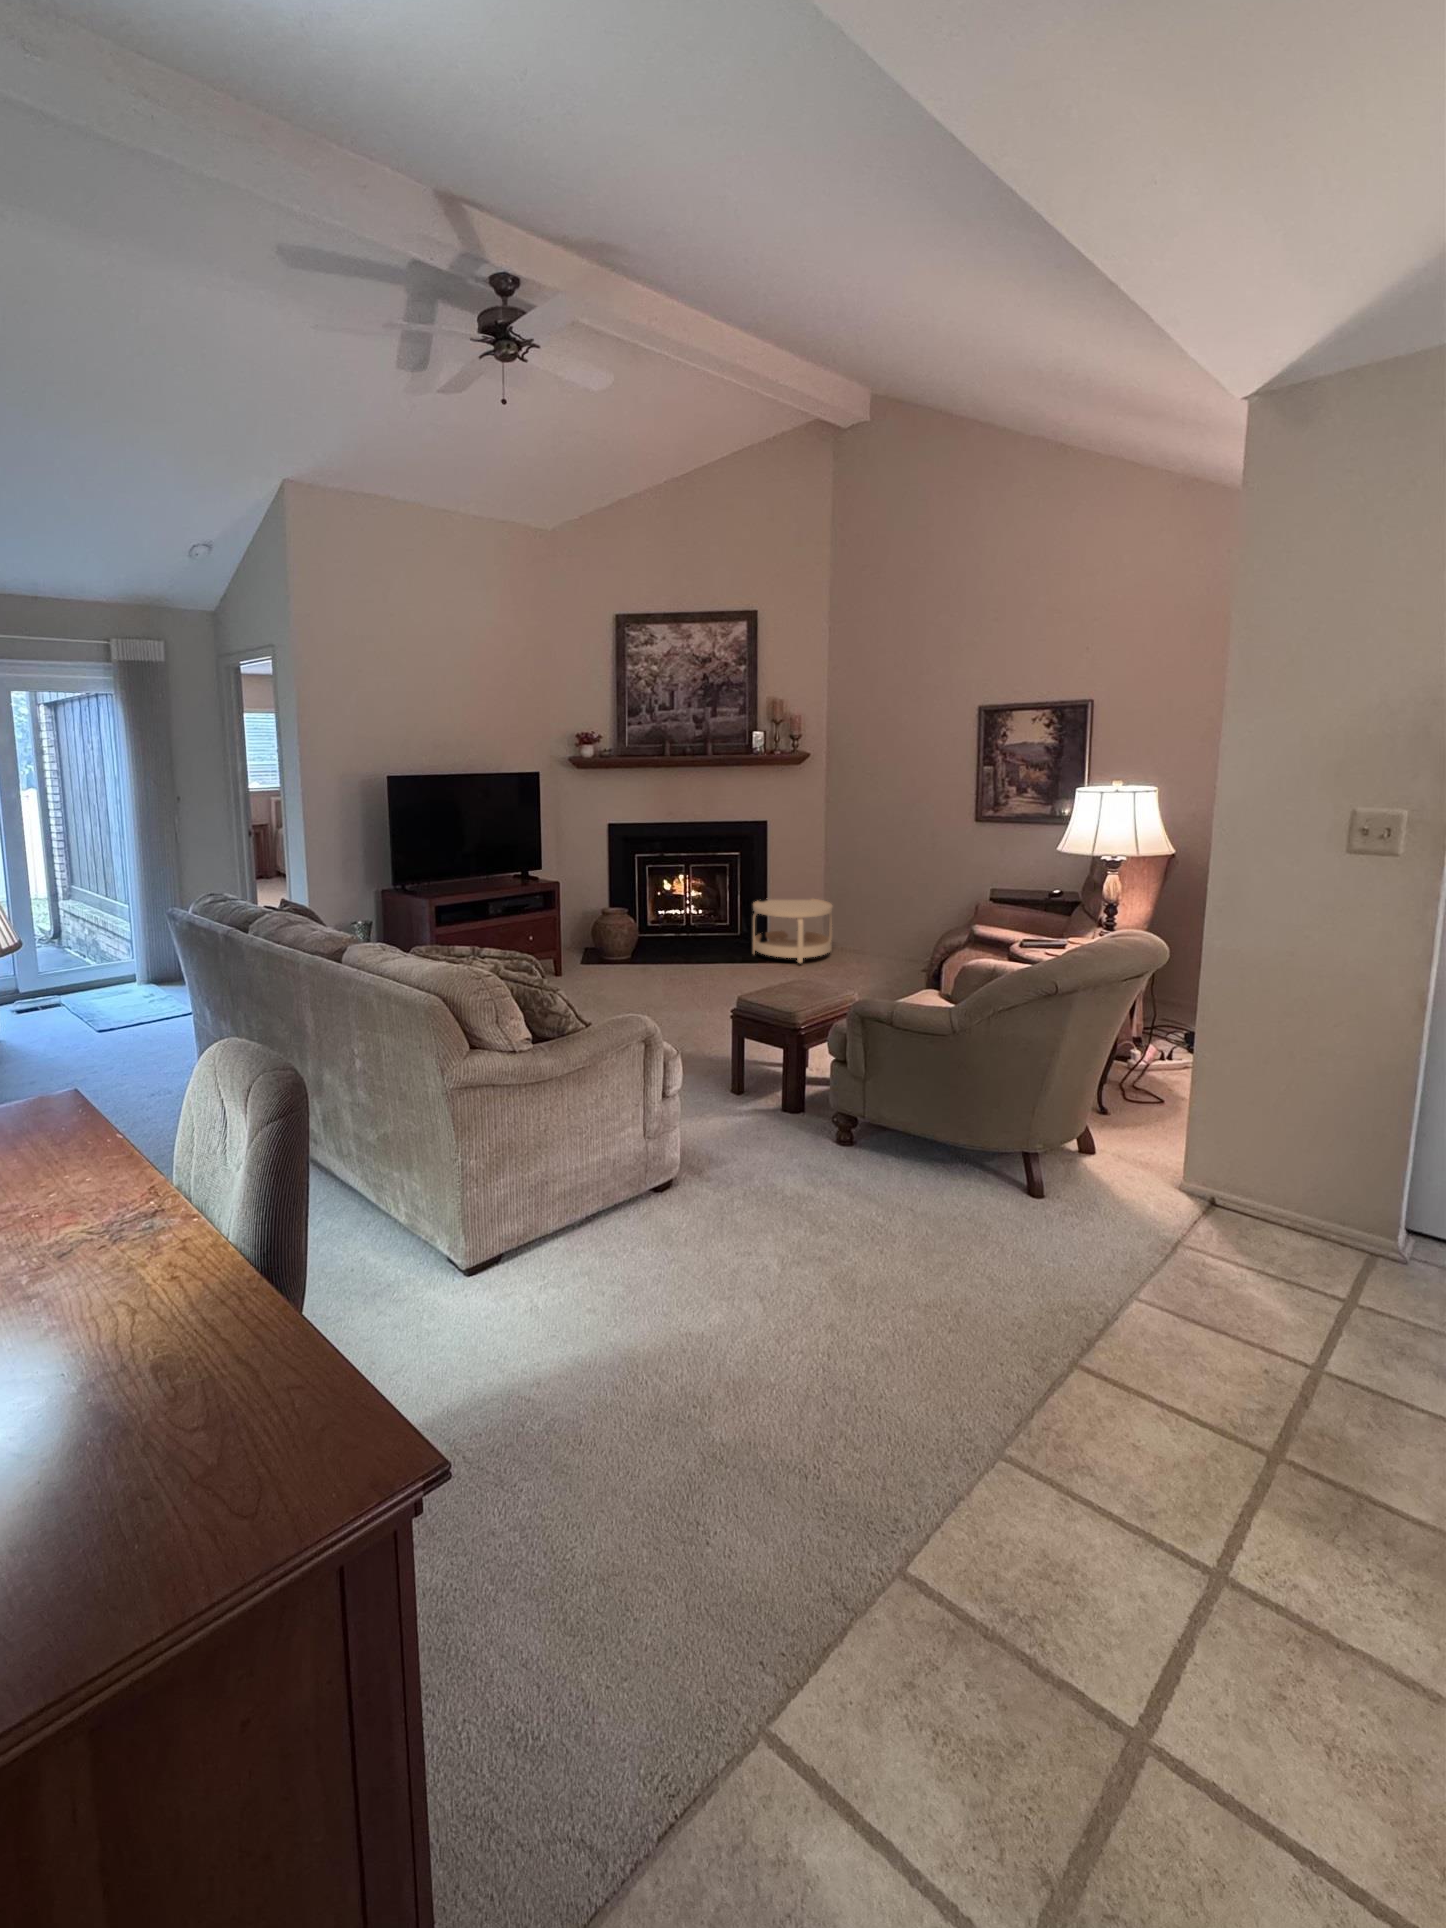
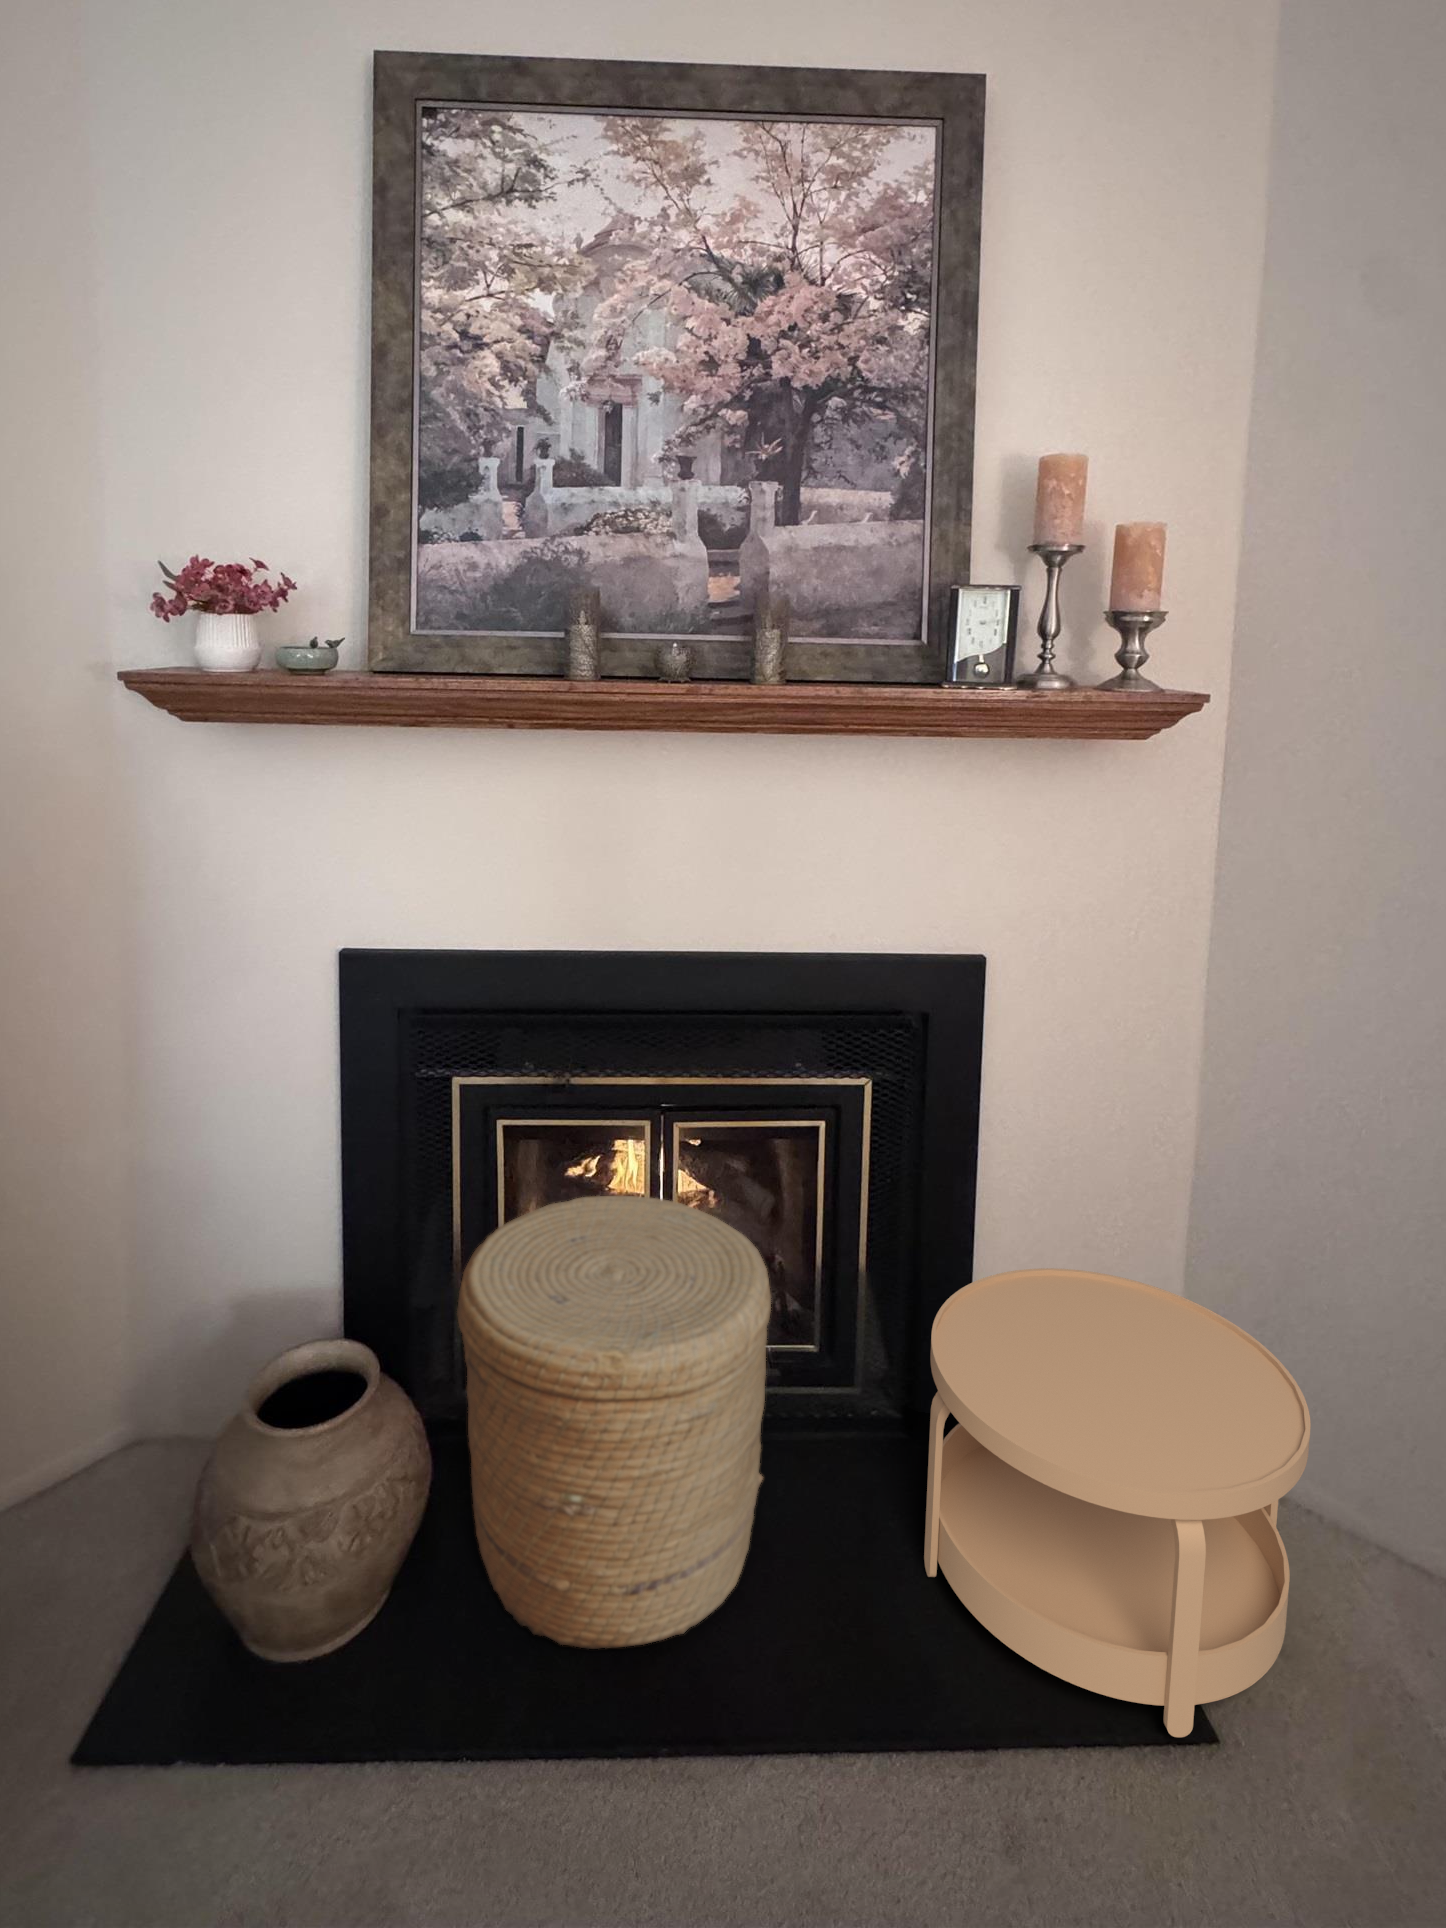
woven basket: none [646,883,716,961] -> present [457,1196,771,1649]

